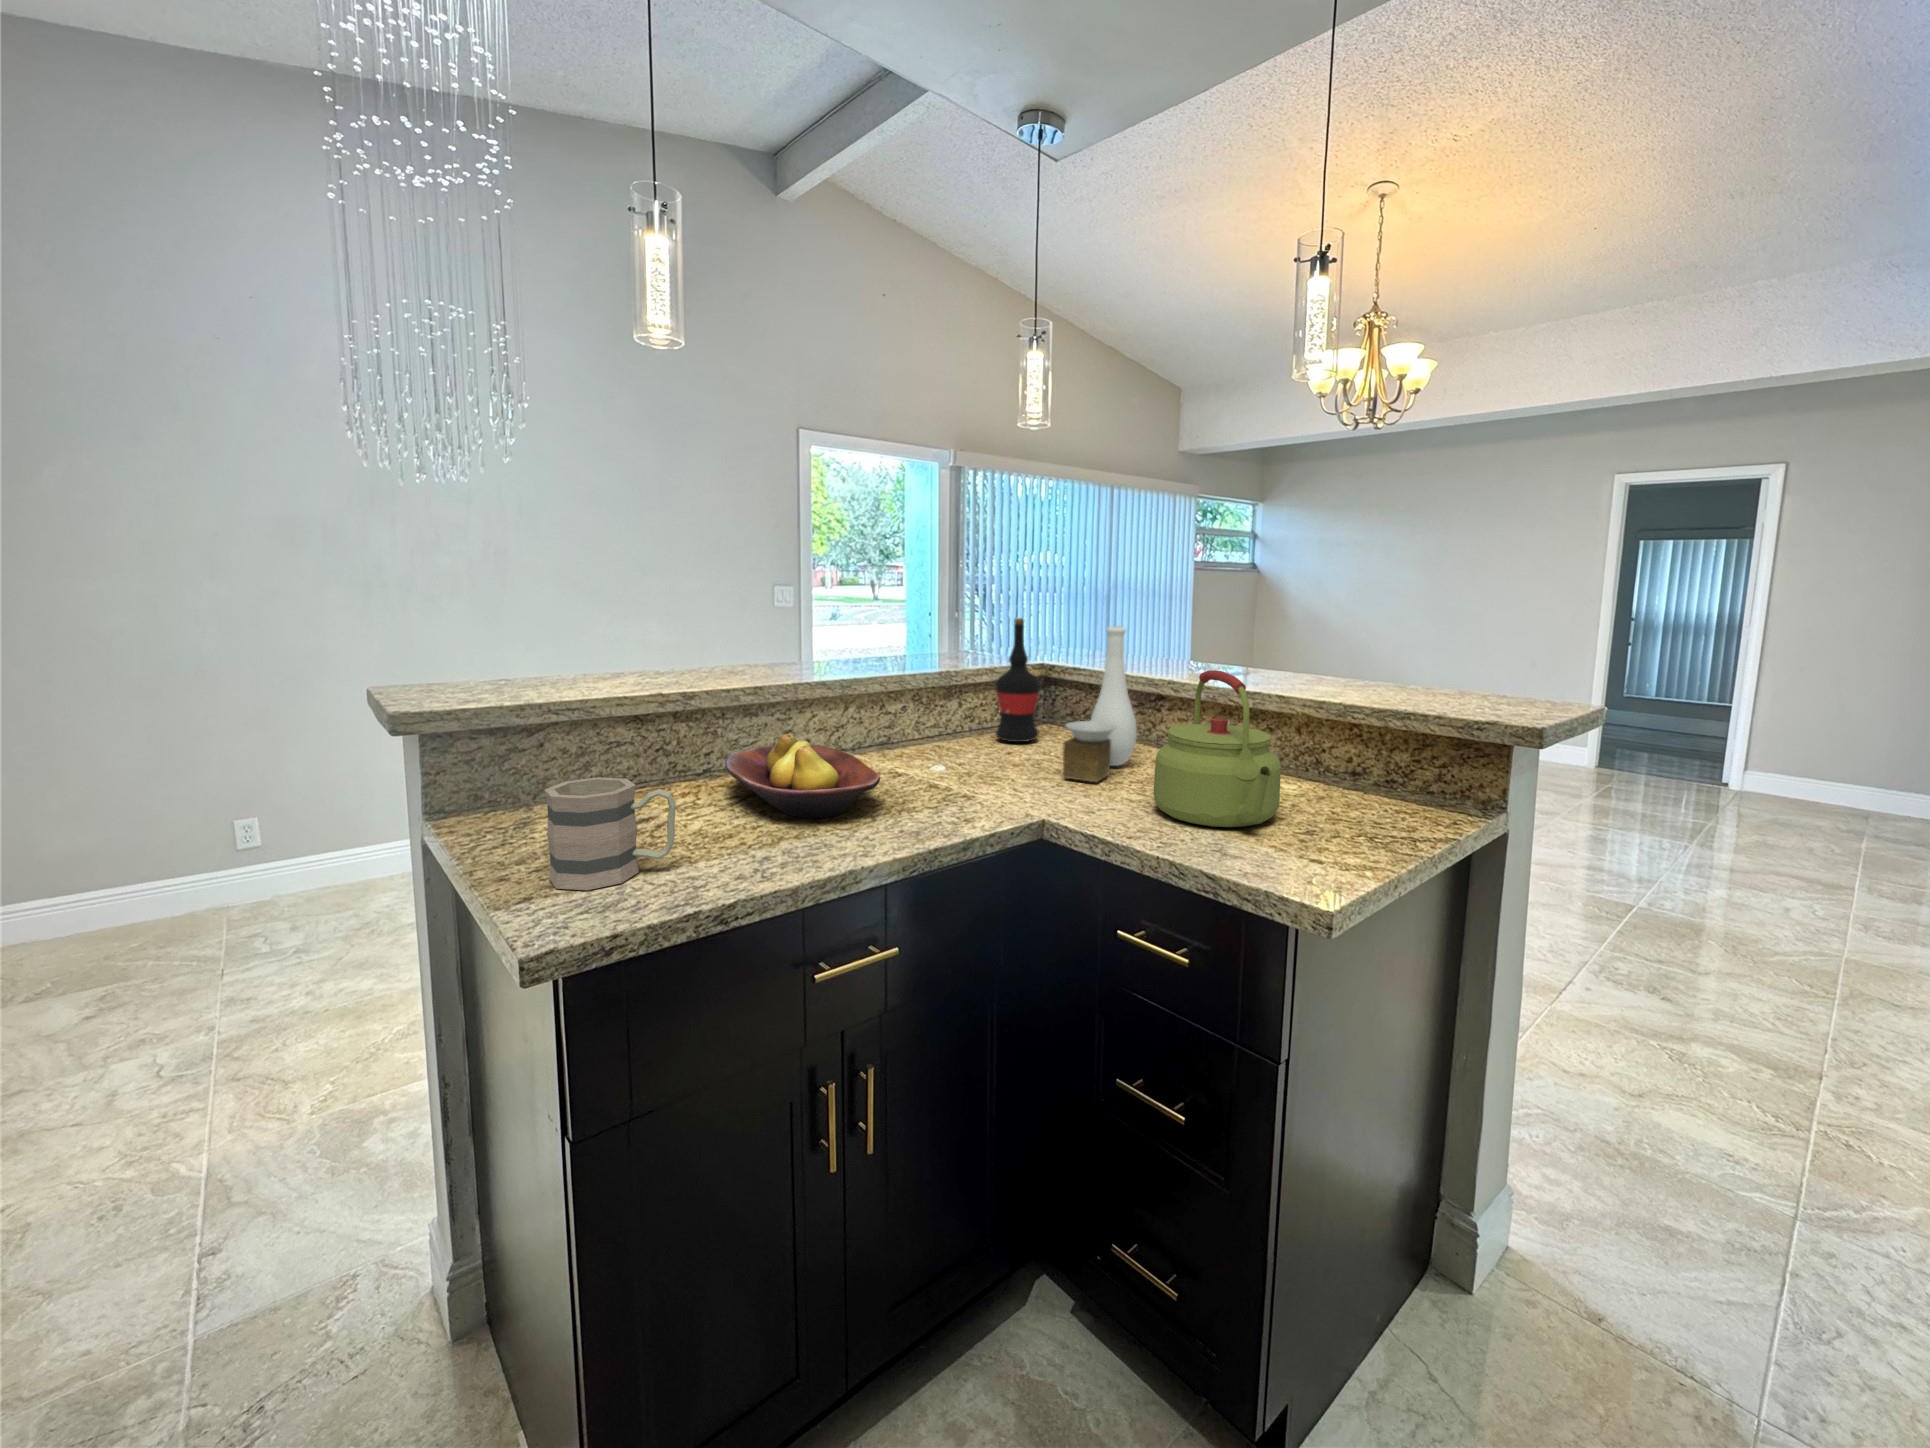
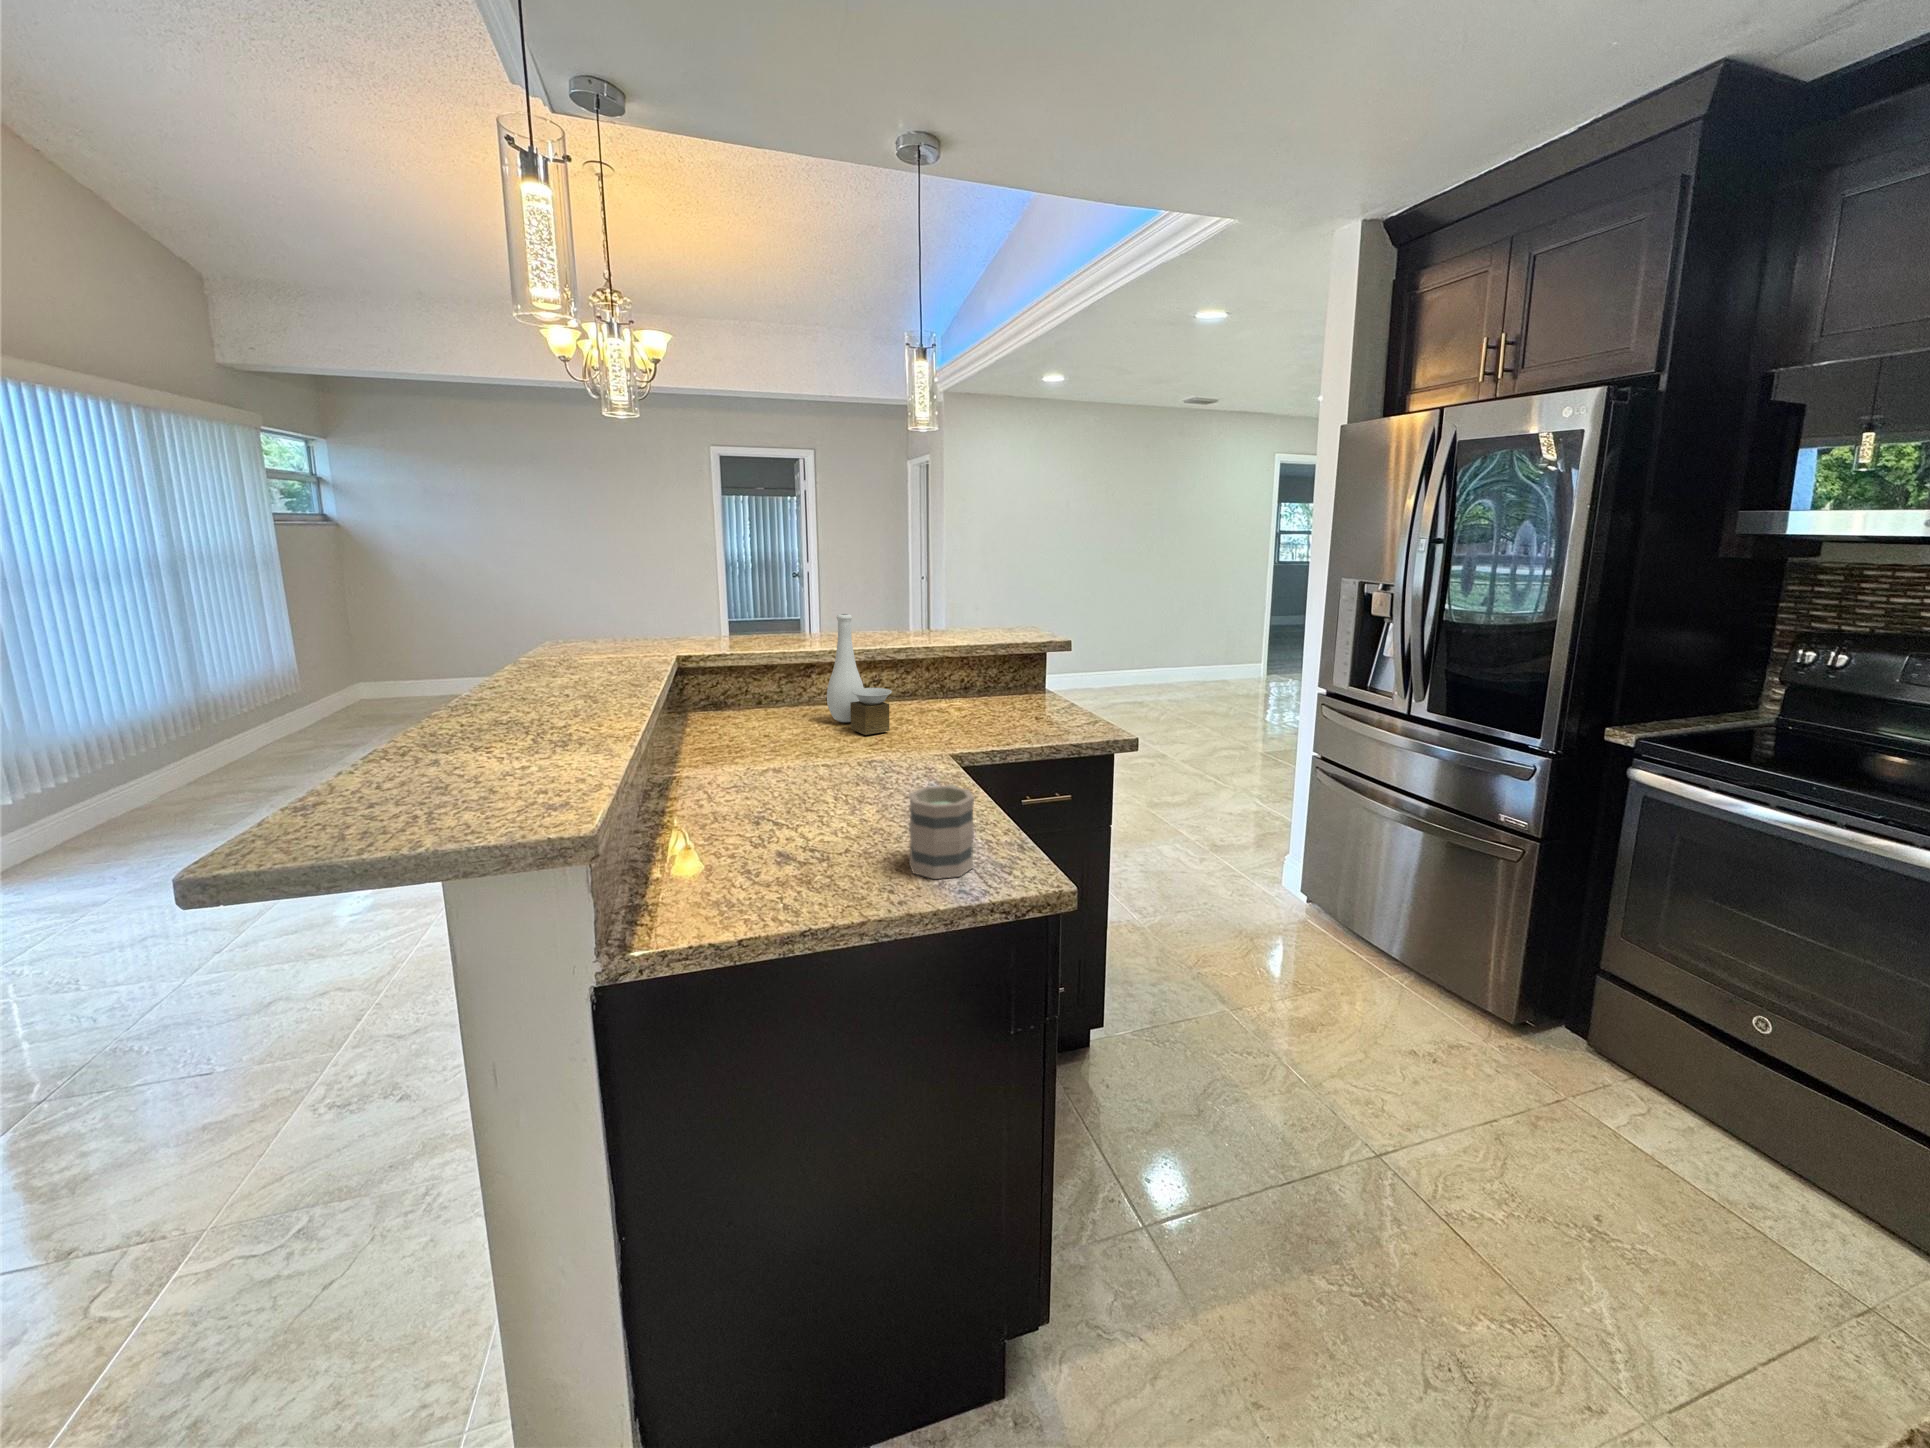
wine bottle: present [996,618,1040,742] -> none [699,616,743,730]
kettle: present [1153,670,1281,827] -> none [946,636,1048,732]
fruit bowl: present [725,734,880,818] -> none [702,749,903,810]

